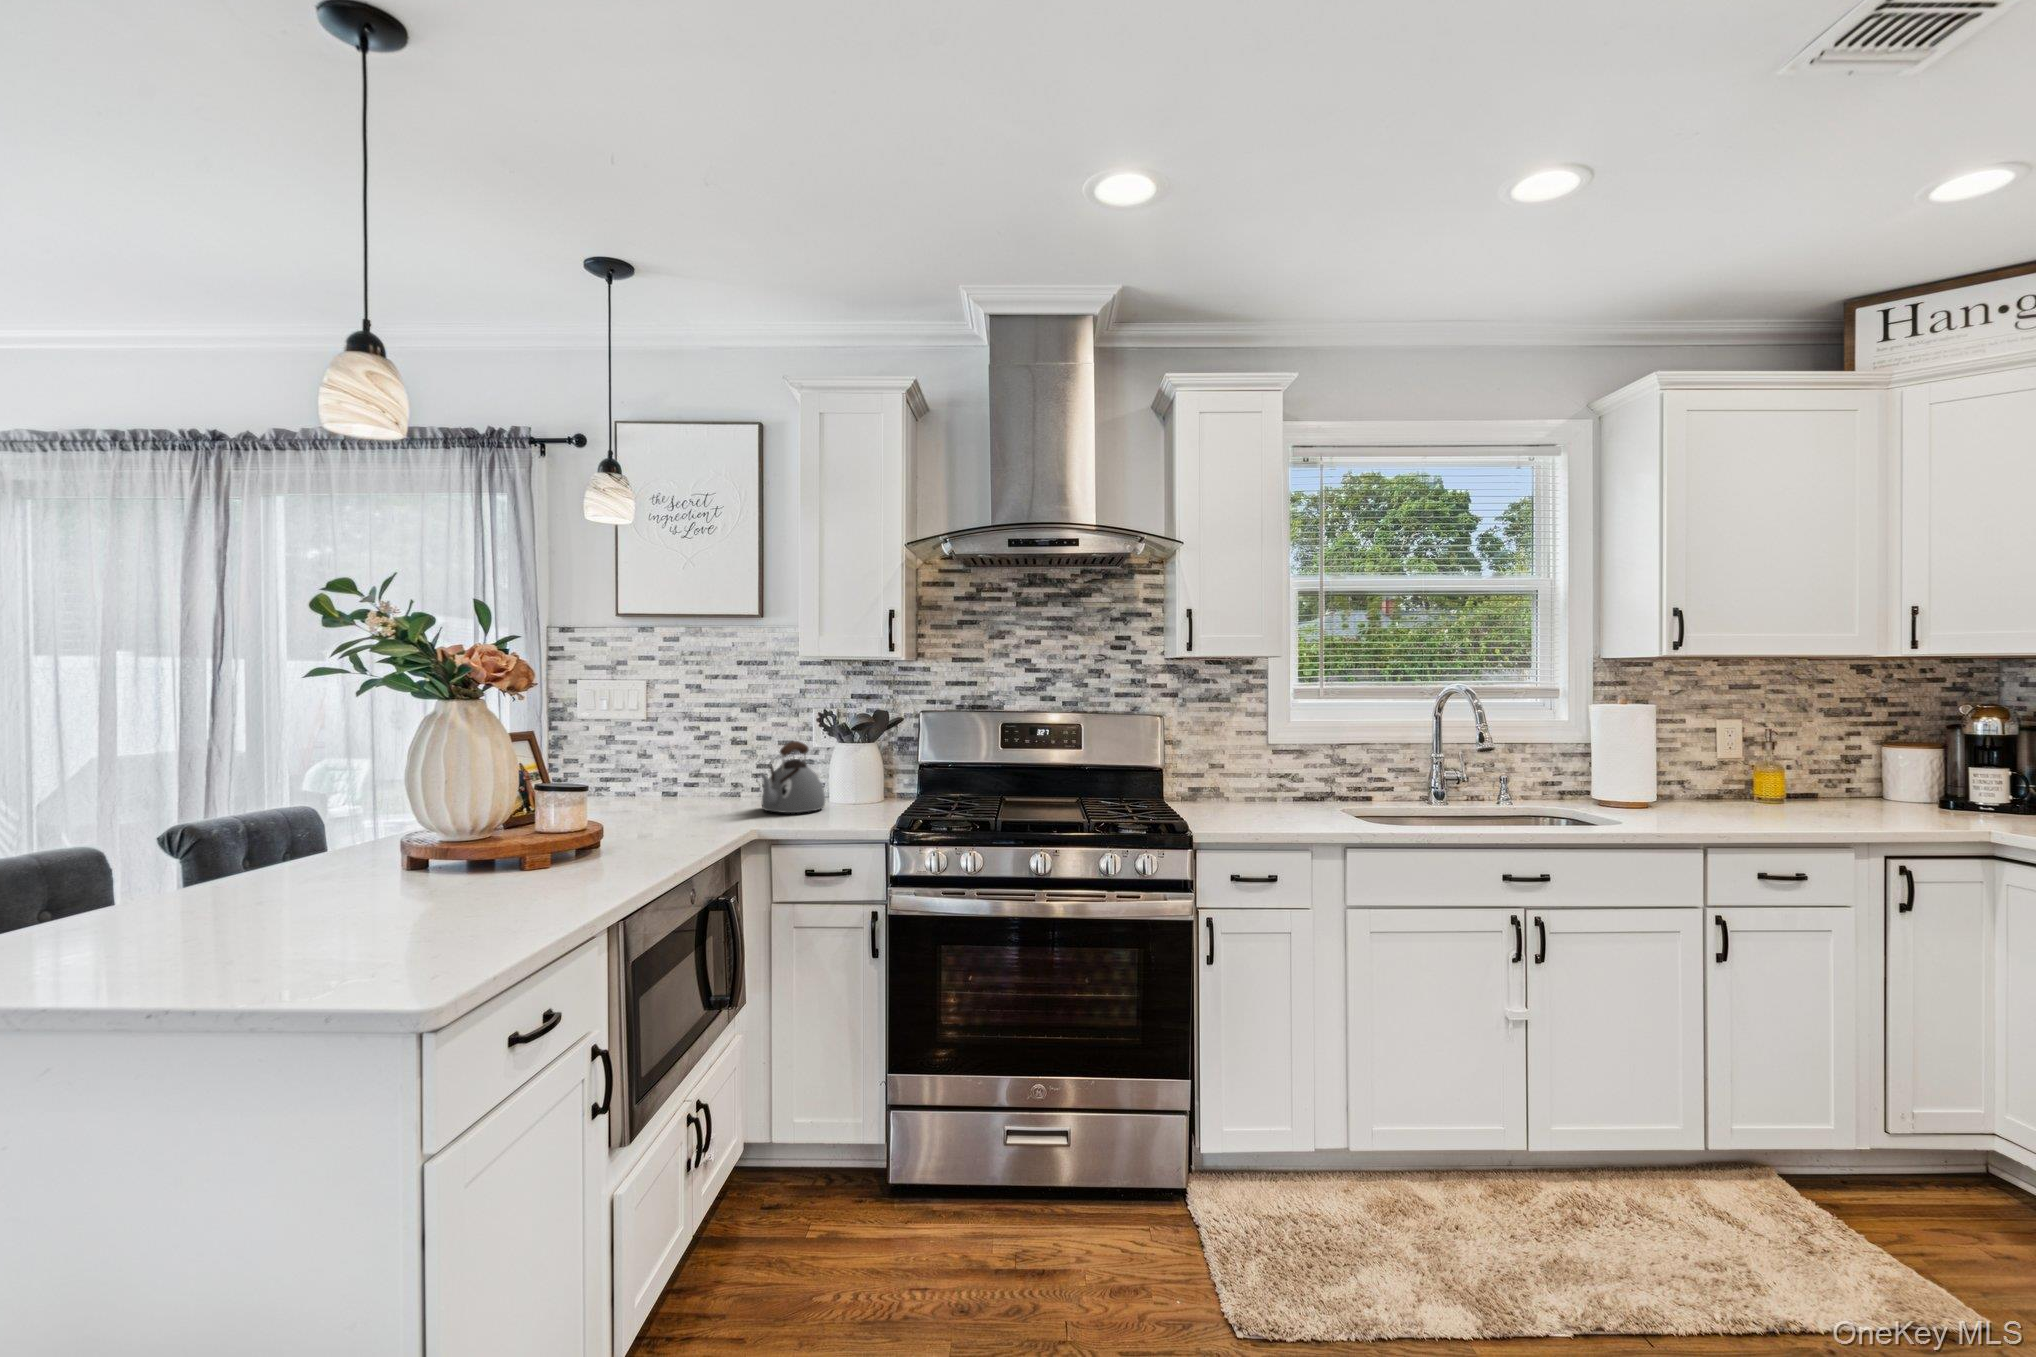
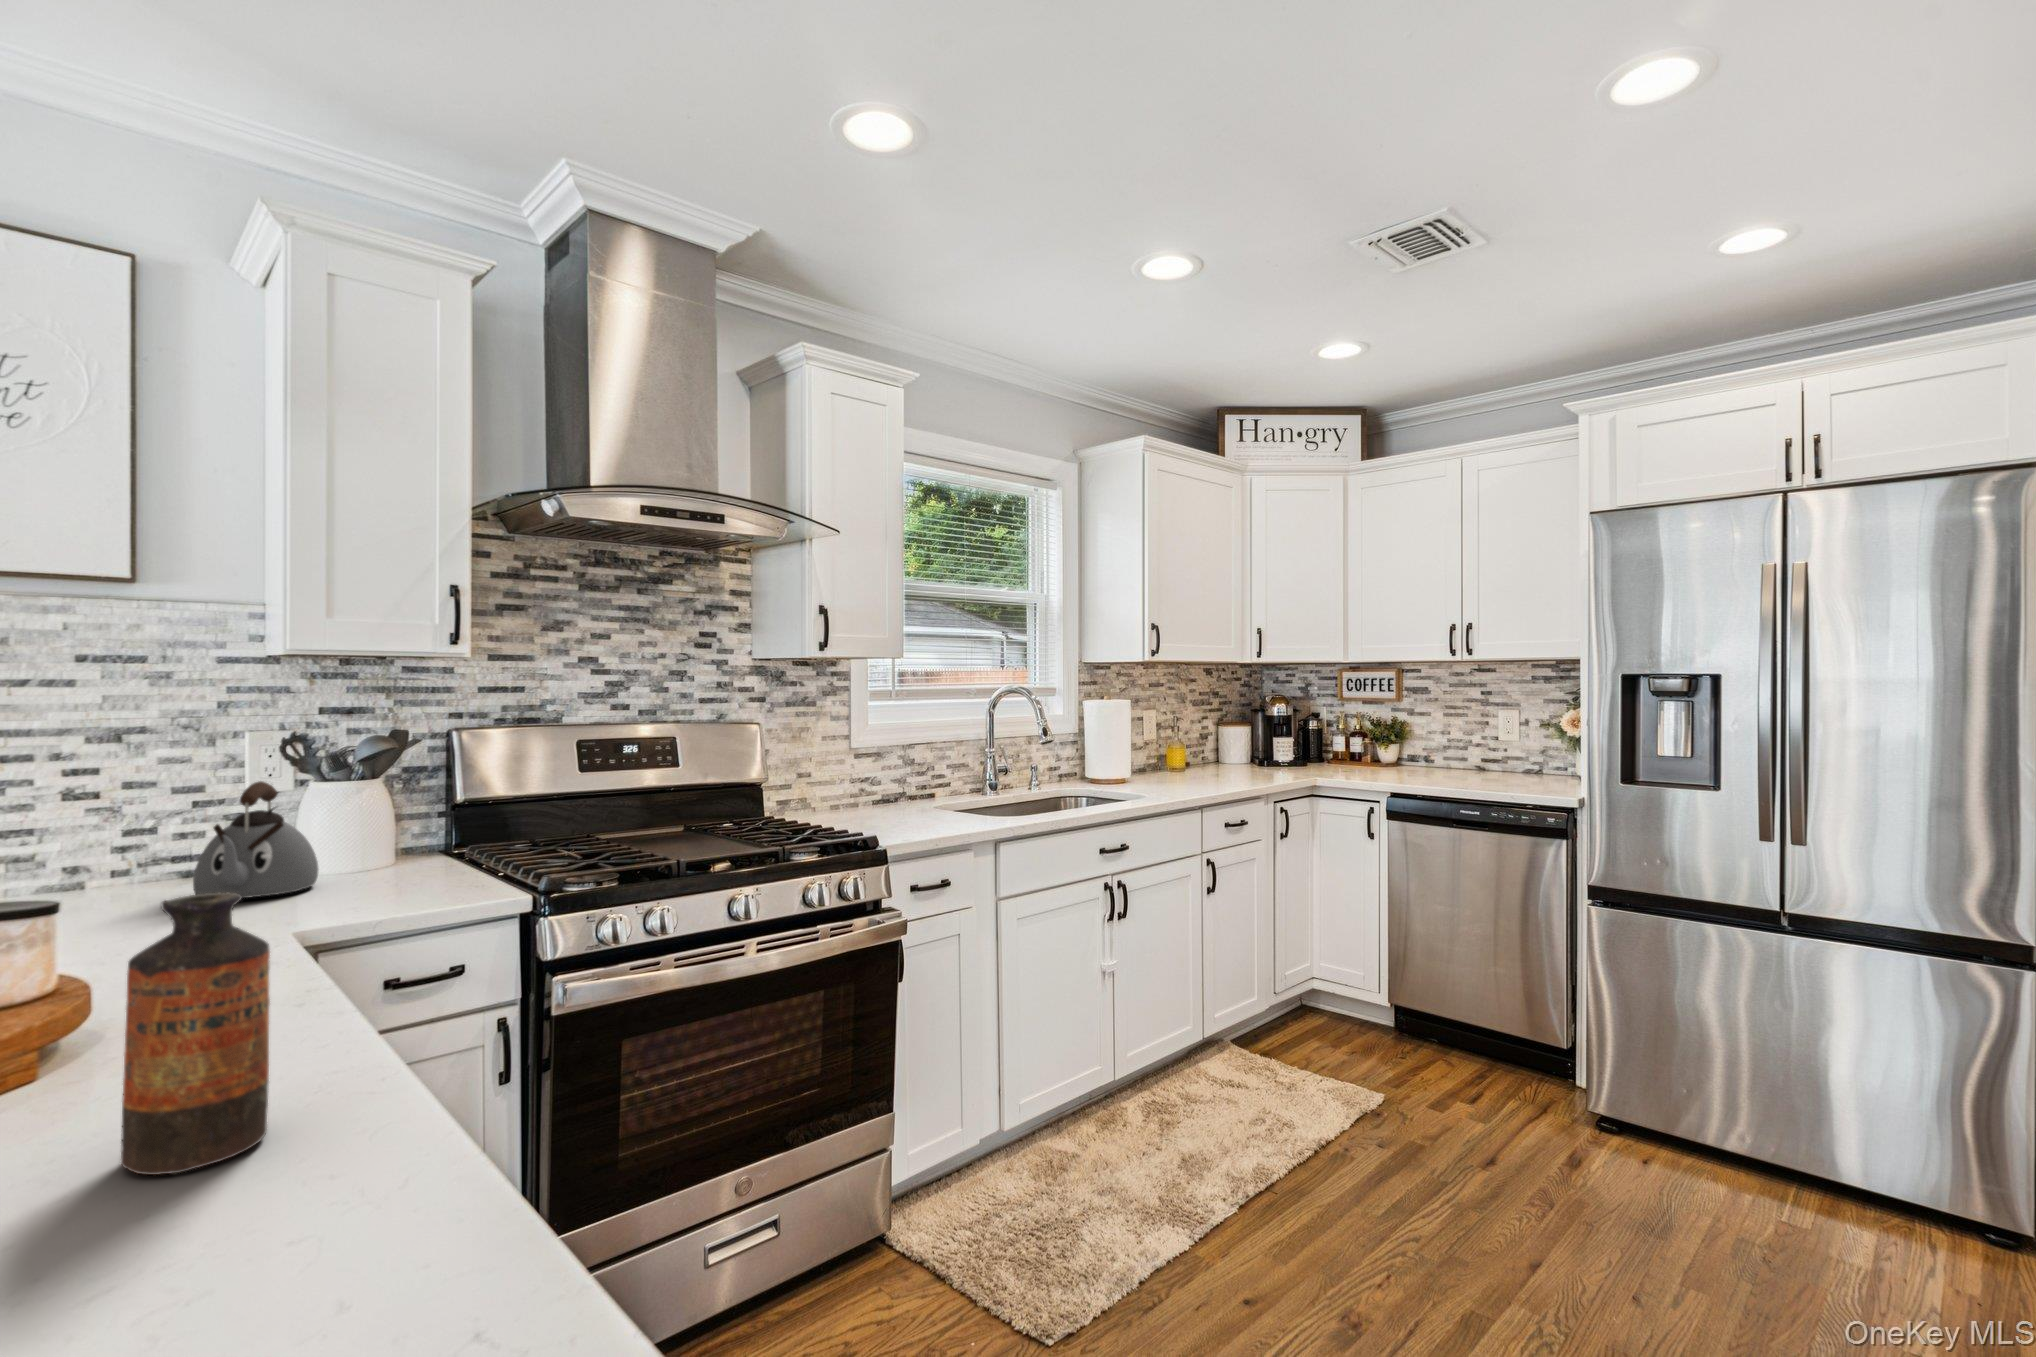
bottle: none [482,804,544,935] -> present [121,892,270,1175]

